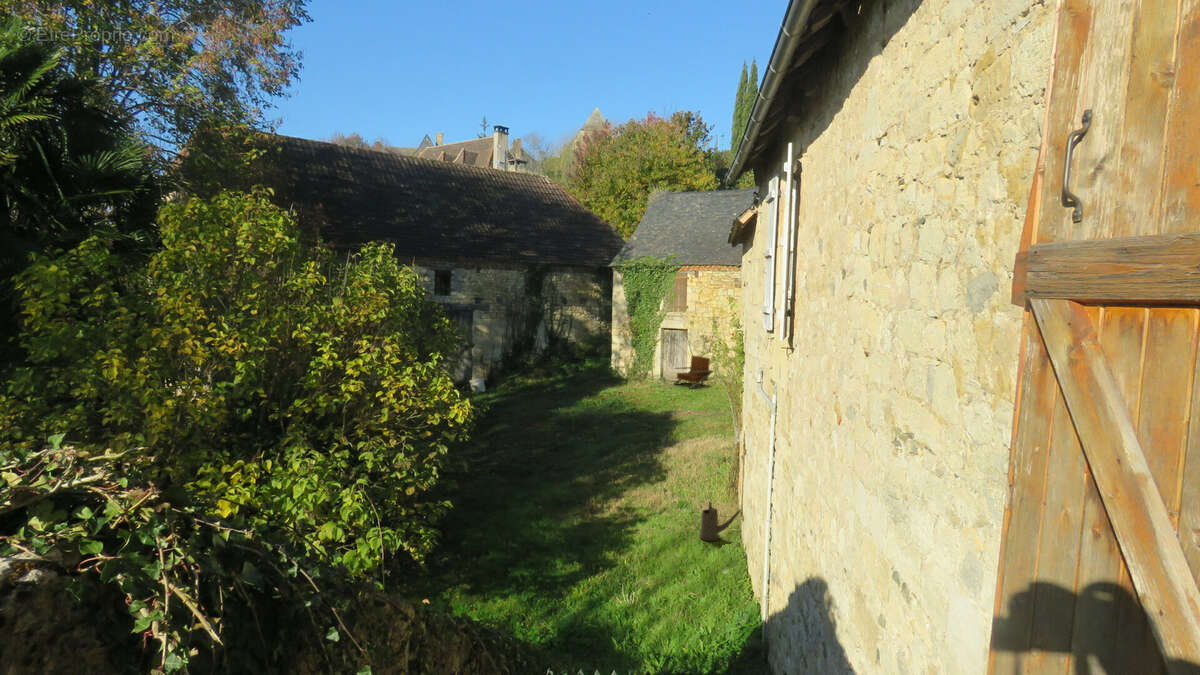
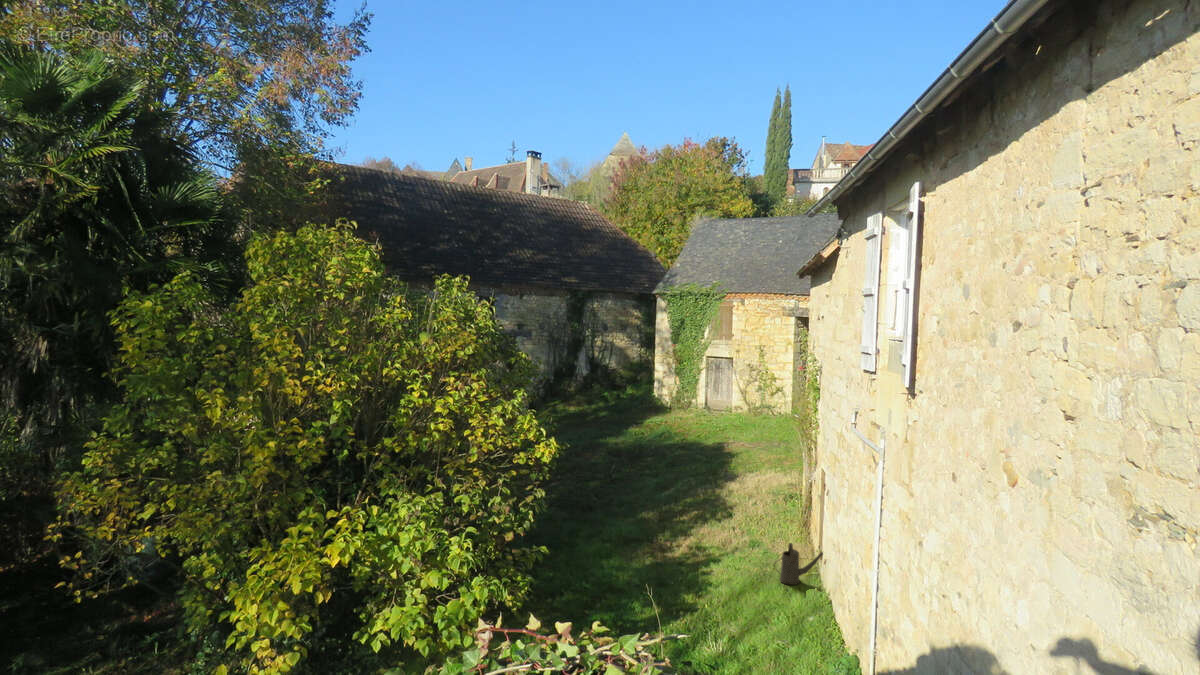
lounge chair: present [674,356,713,389] -> none [719,384,761,418]

